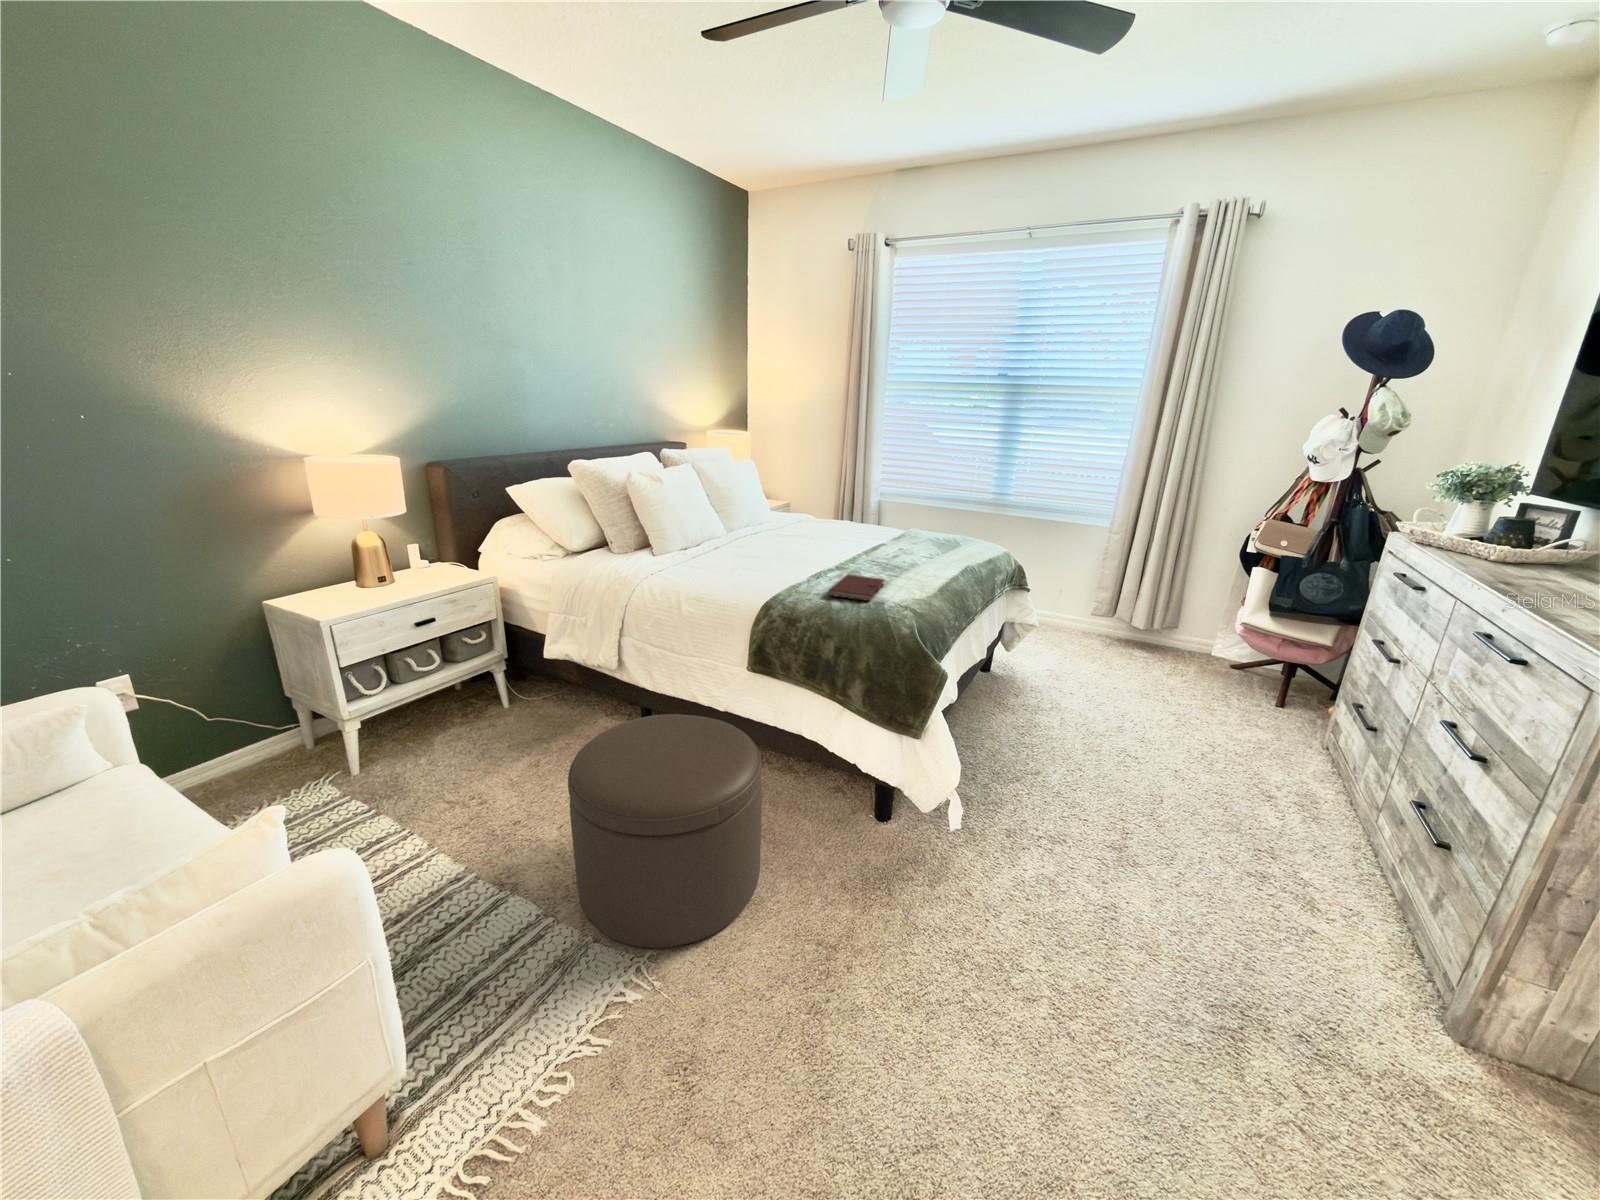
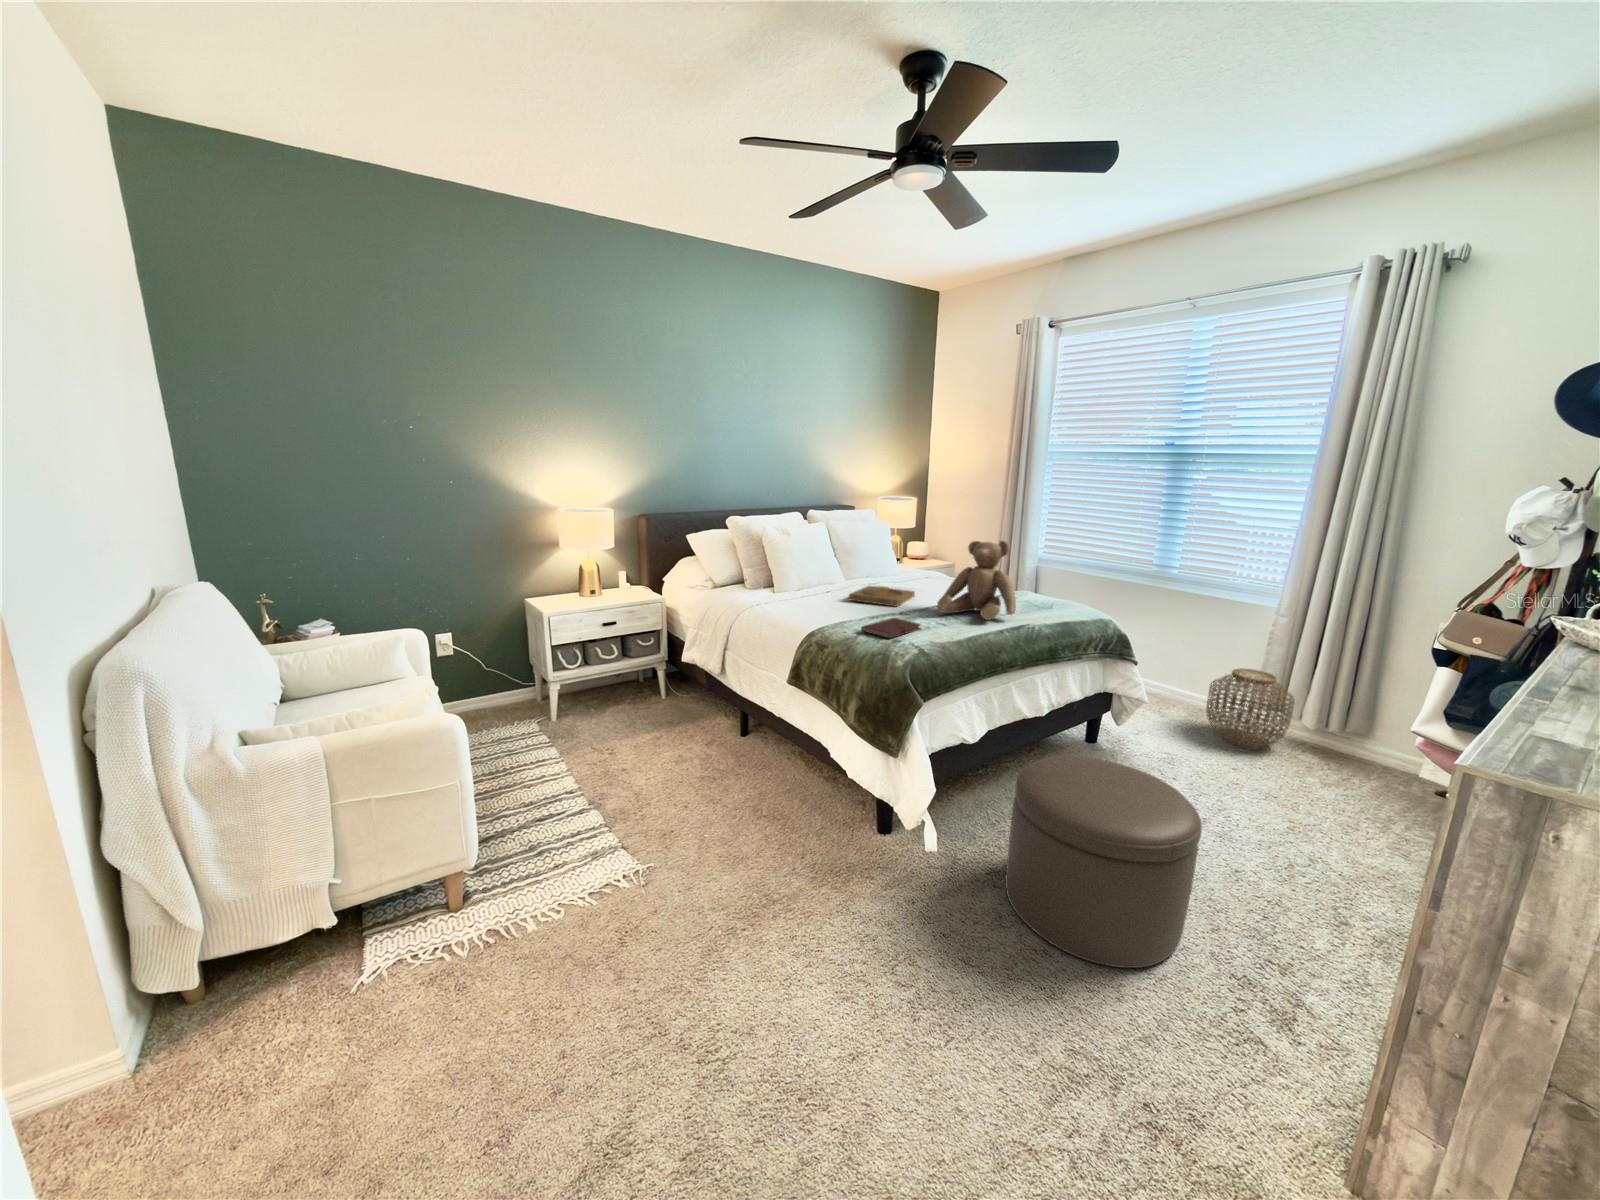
teddy bear: none [871,478,961,566] -> present [937,541,1016,620]
tray: none [764,537,827,560] -> present [849,586,915,607]
woven basket: none [1070,586,1141,657] -> present [1206,668,1295,749]
ottoman: present [568,714,762,948] -> present [1005,756,1202,968]

